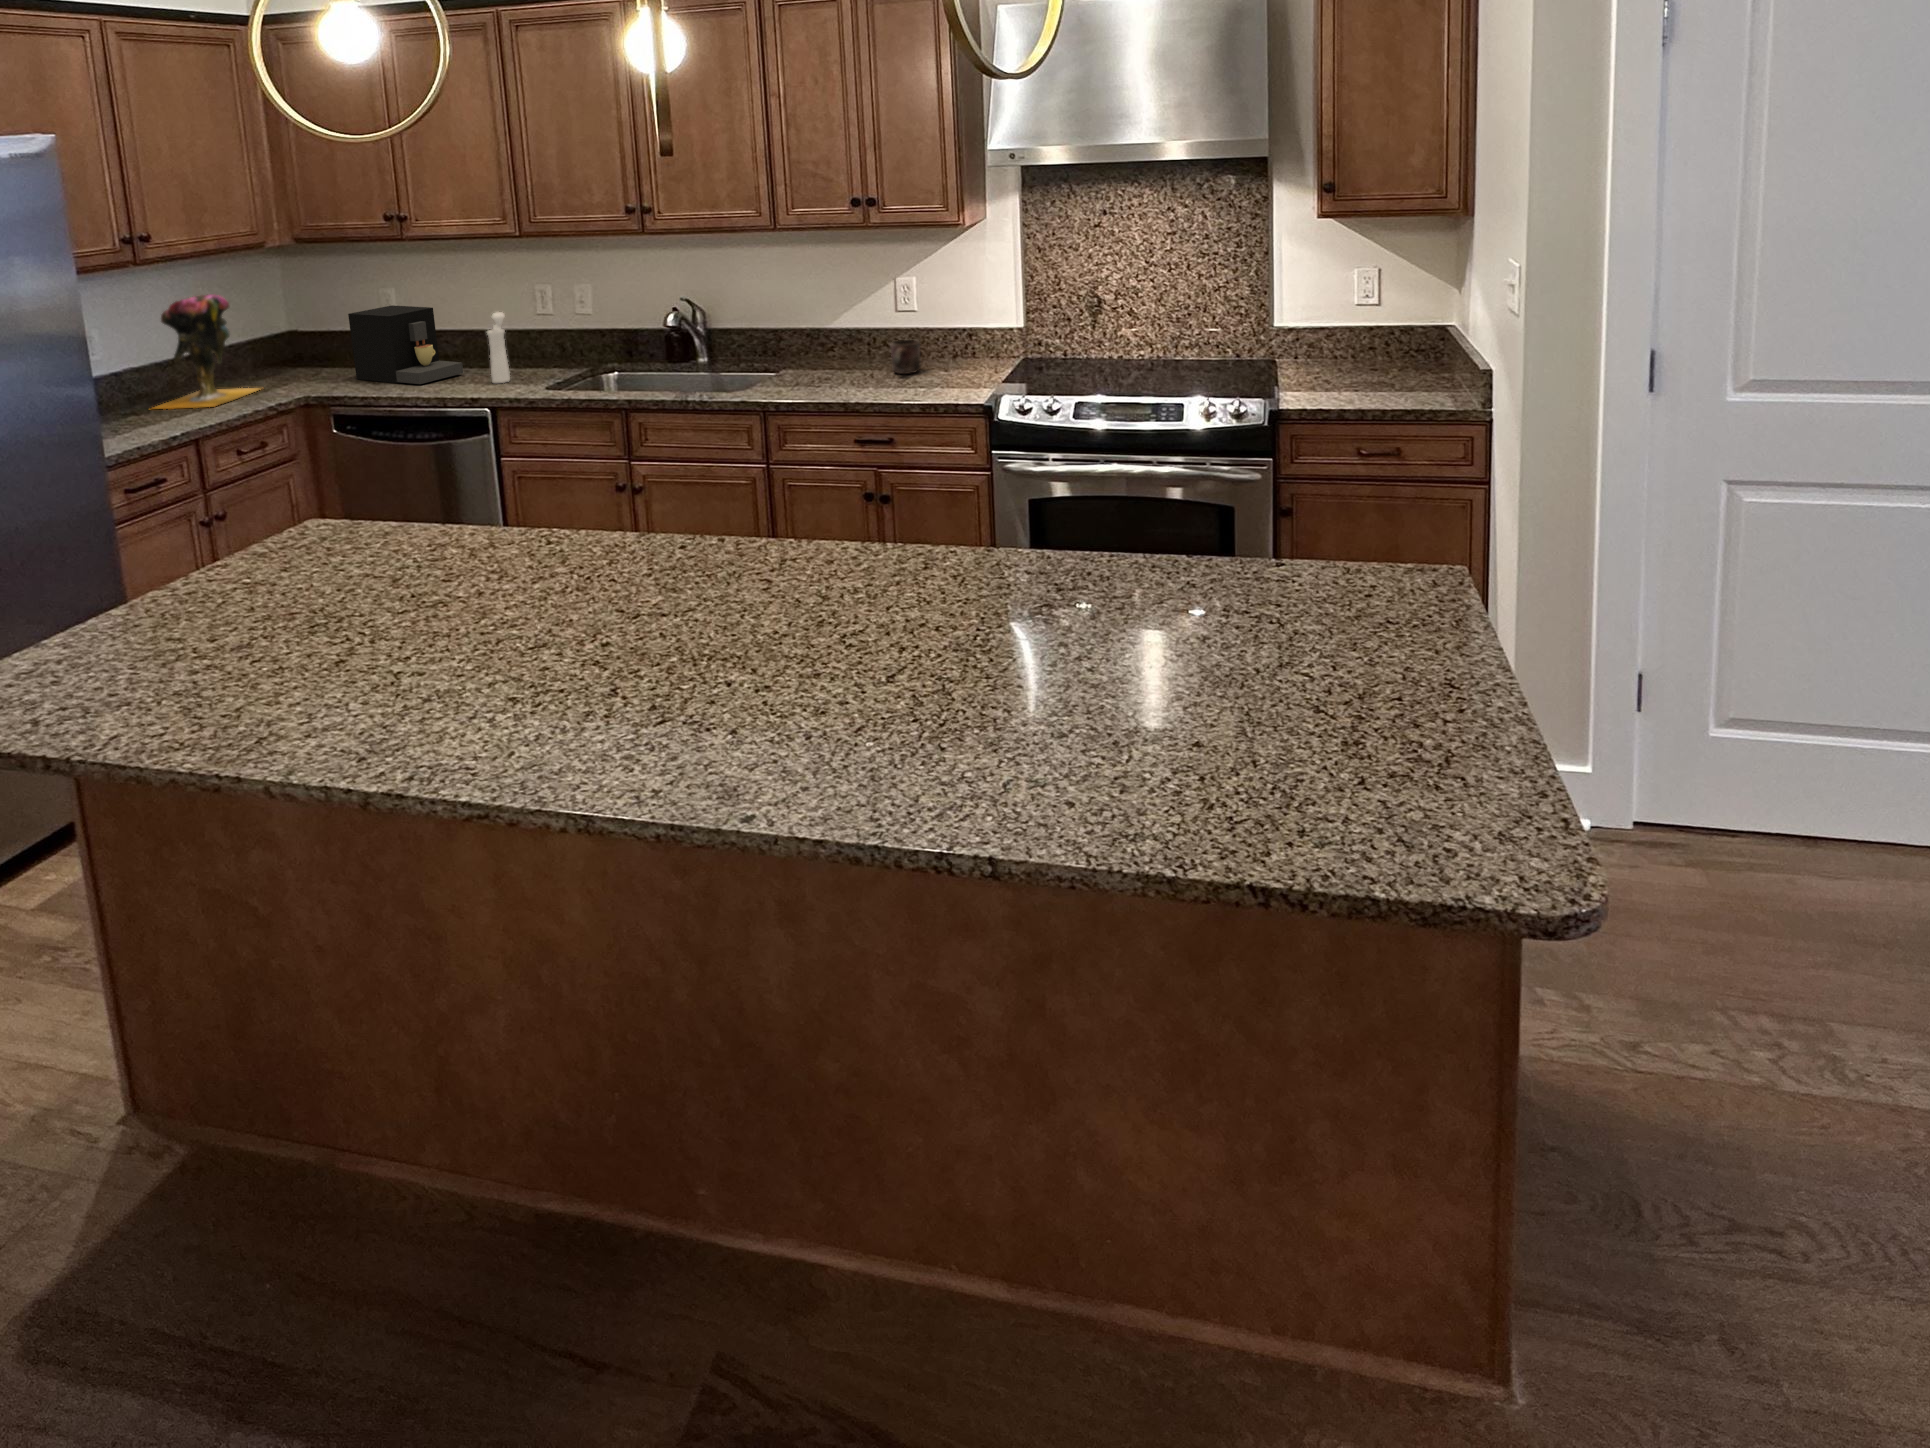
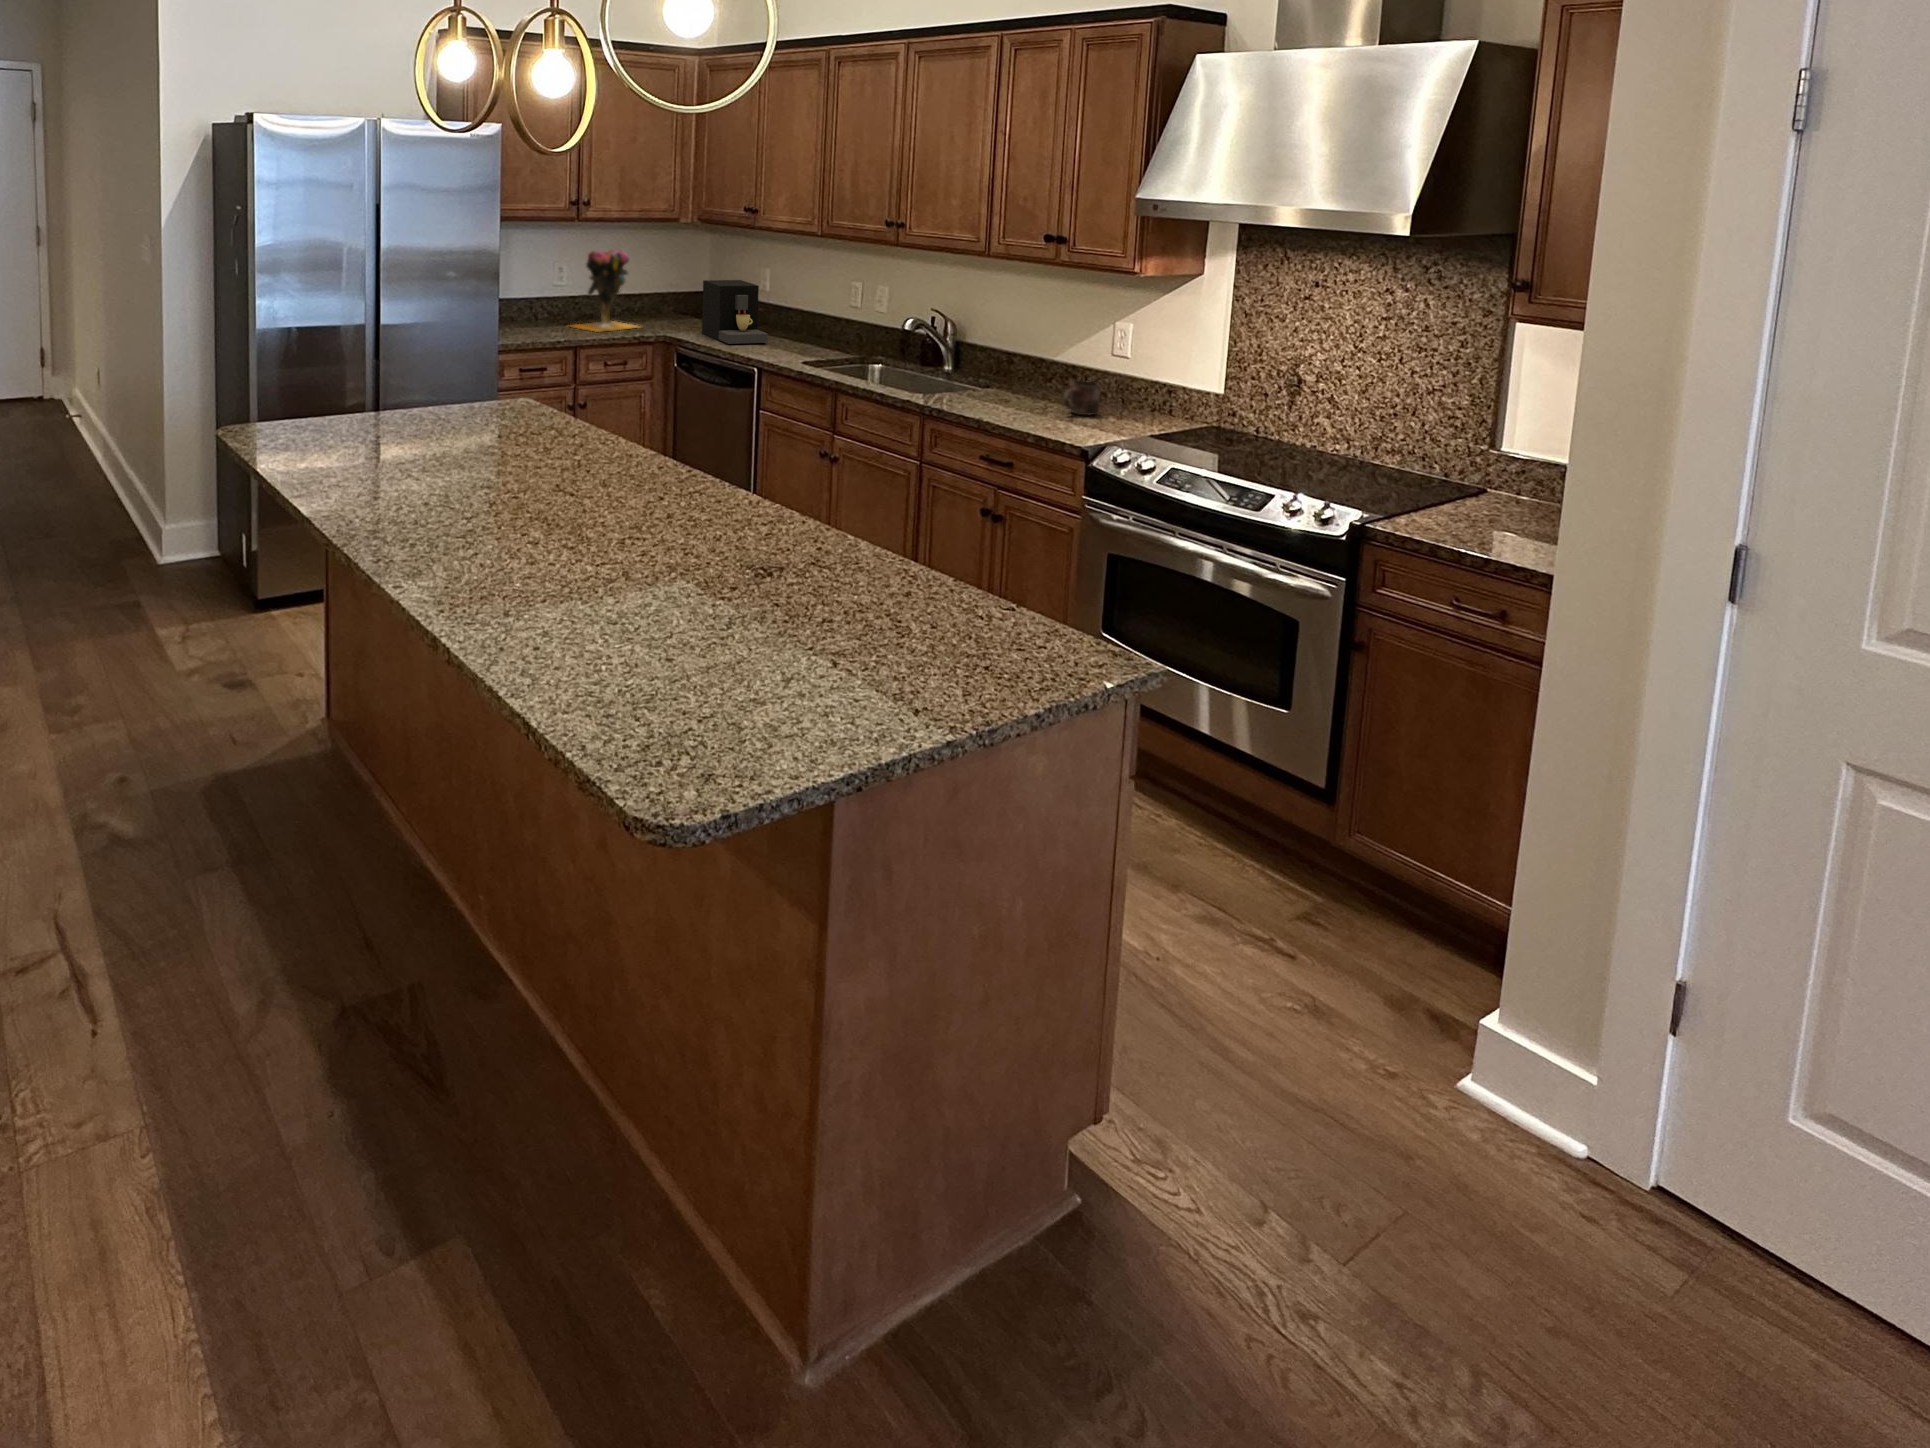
pepper mill: present [487,312,510,383] -> none [773,297,799,354]

